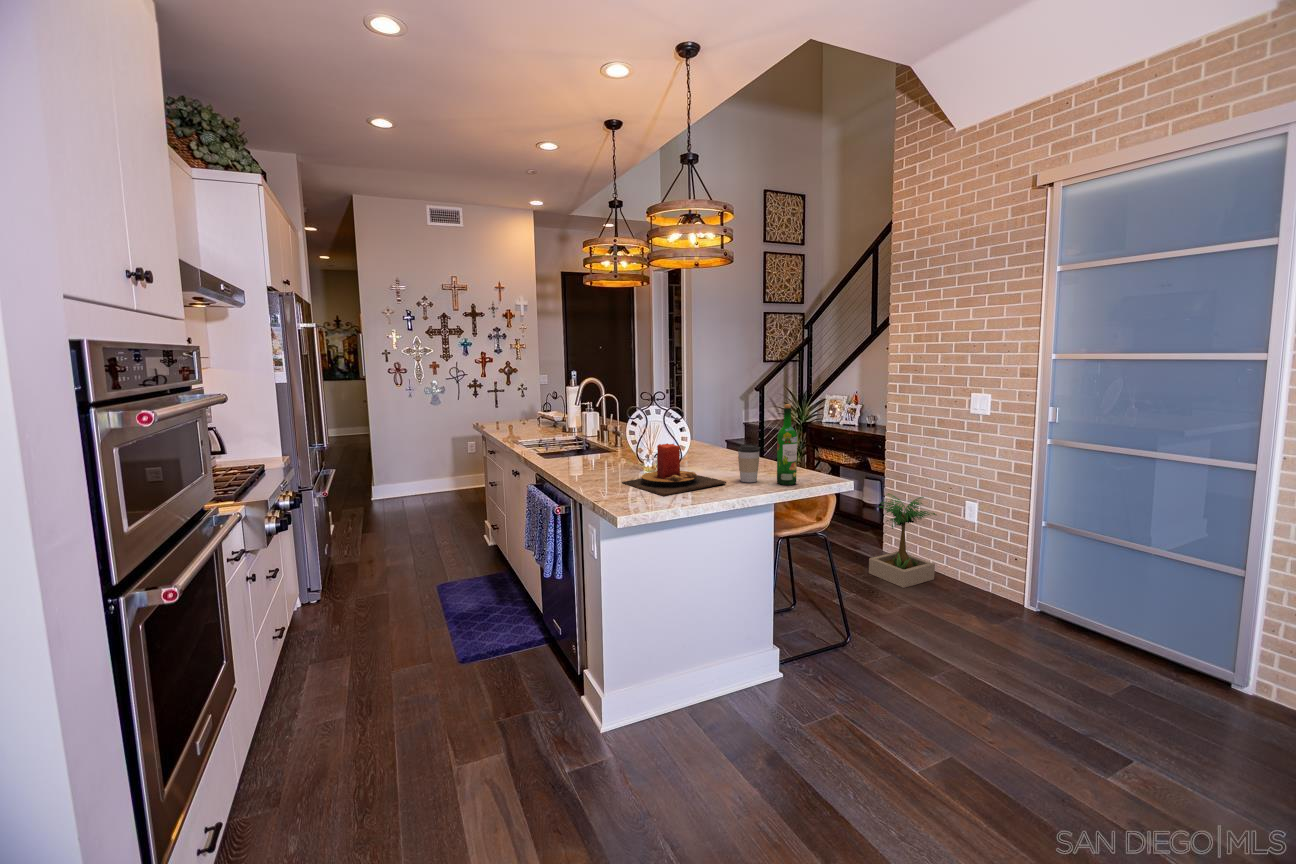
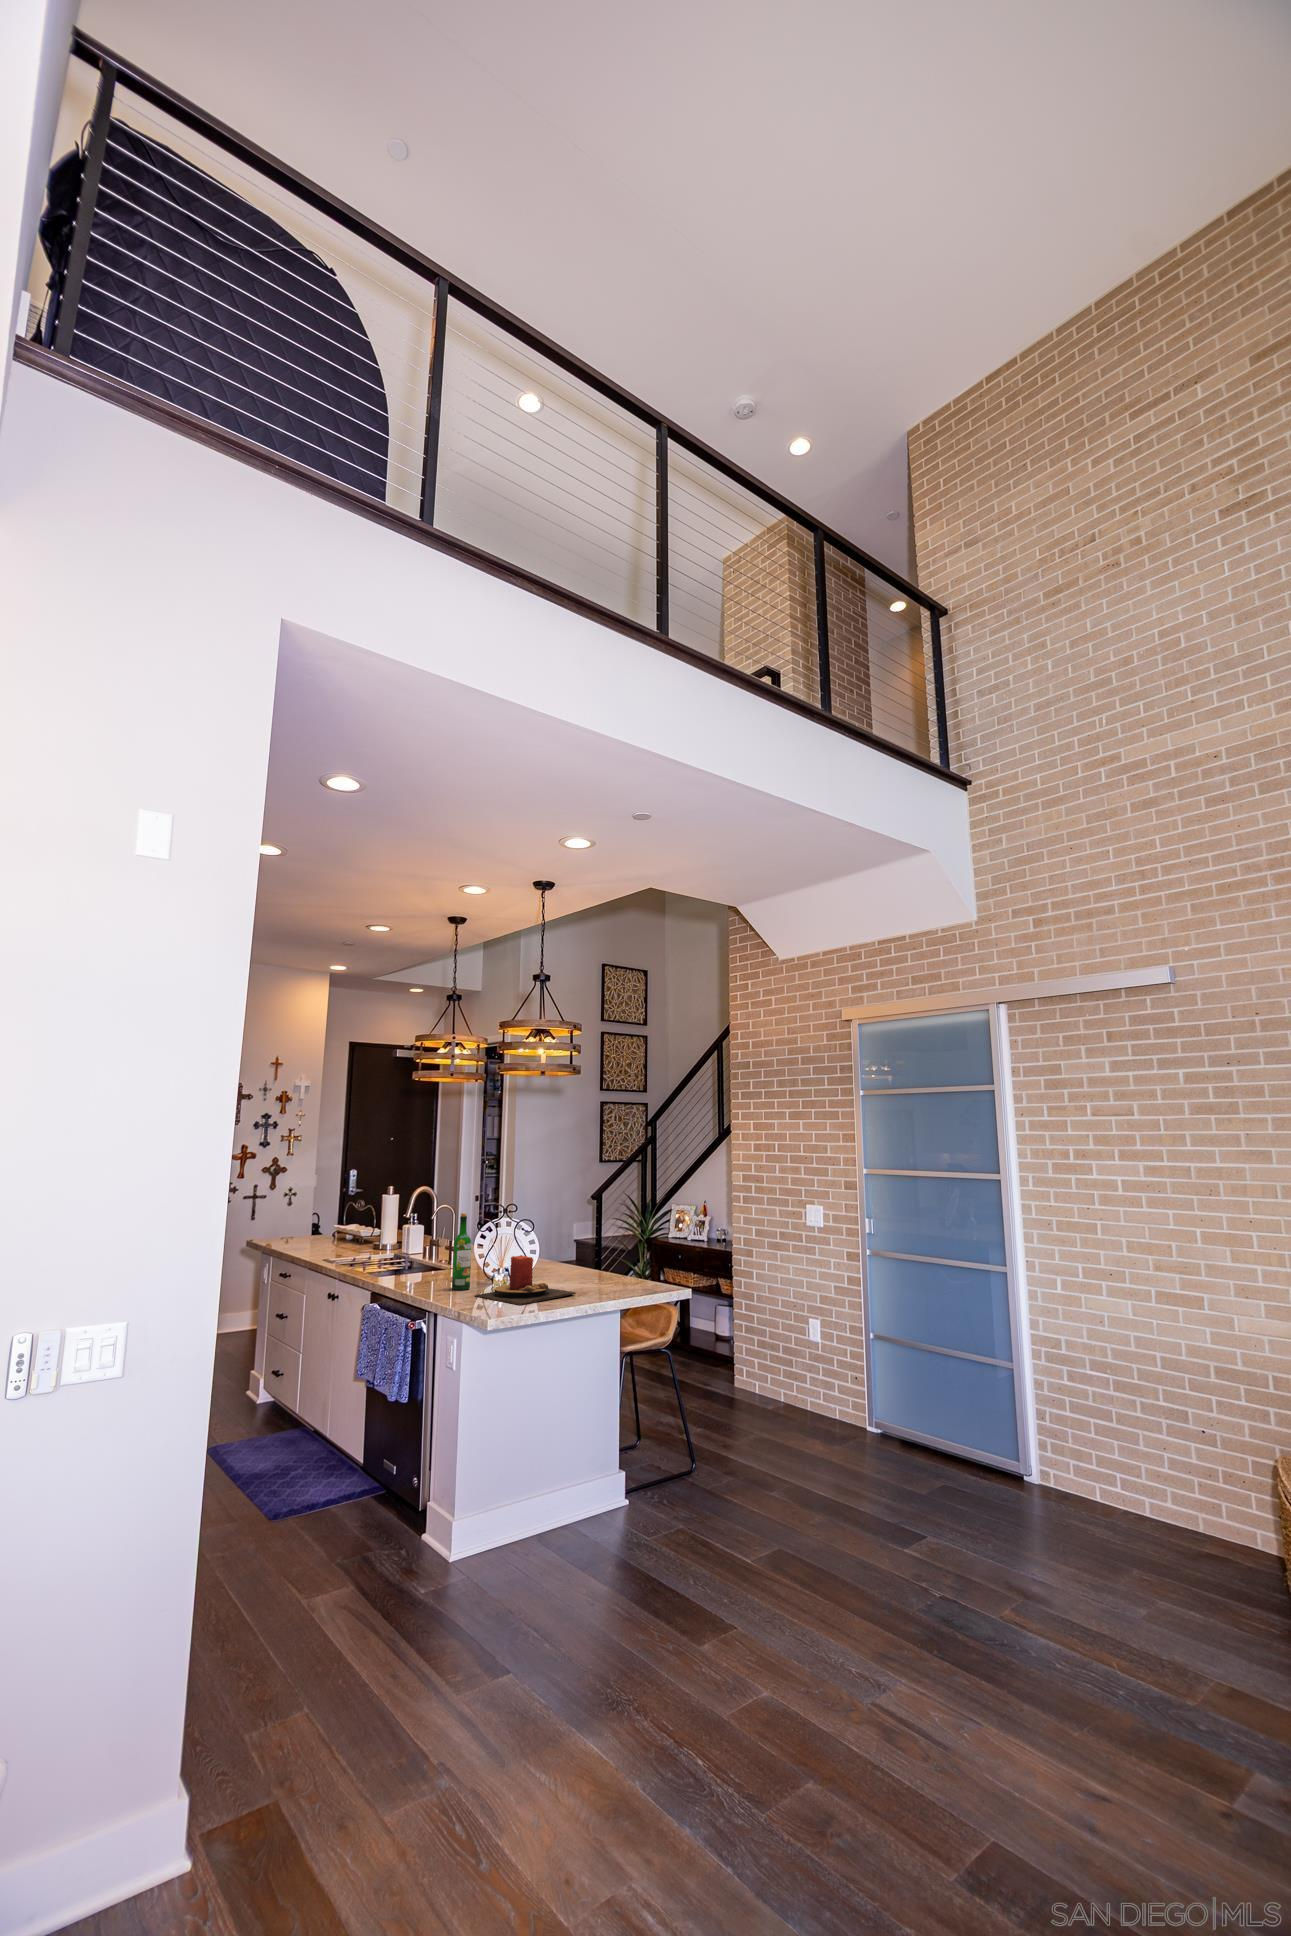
wine bottle: present [777,404,797,485] -> present [452,1213,471,1290]
coffee cup: present [738,444,760,482] -> none [586,1255,607,1293]
potted plant: present [869,493,936,588] -> none [717,1314,790,1422]

